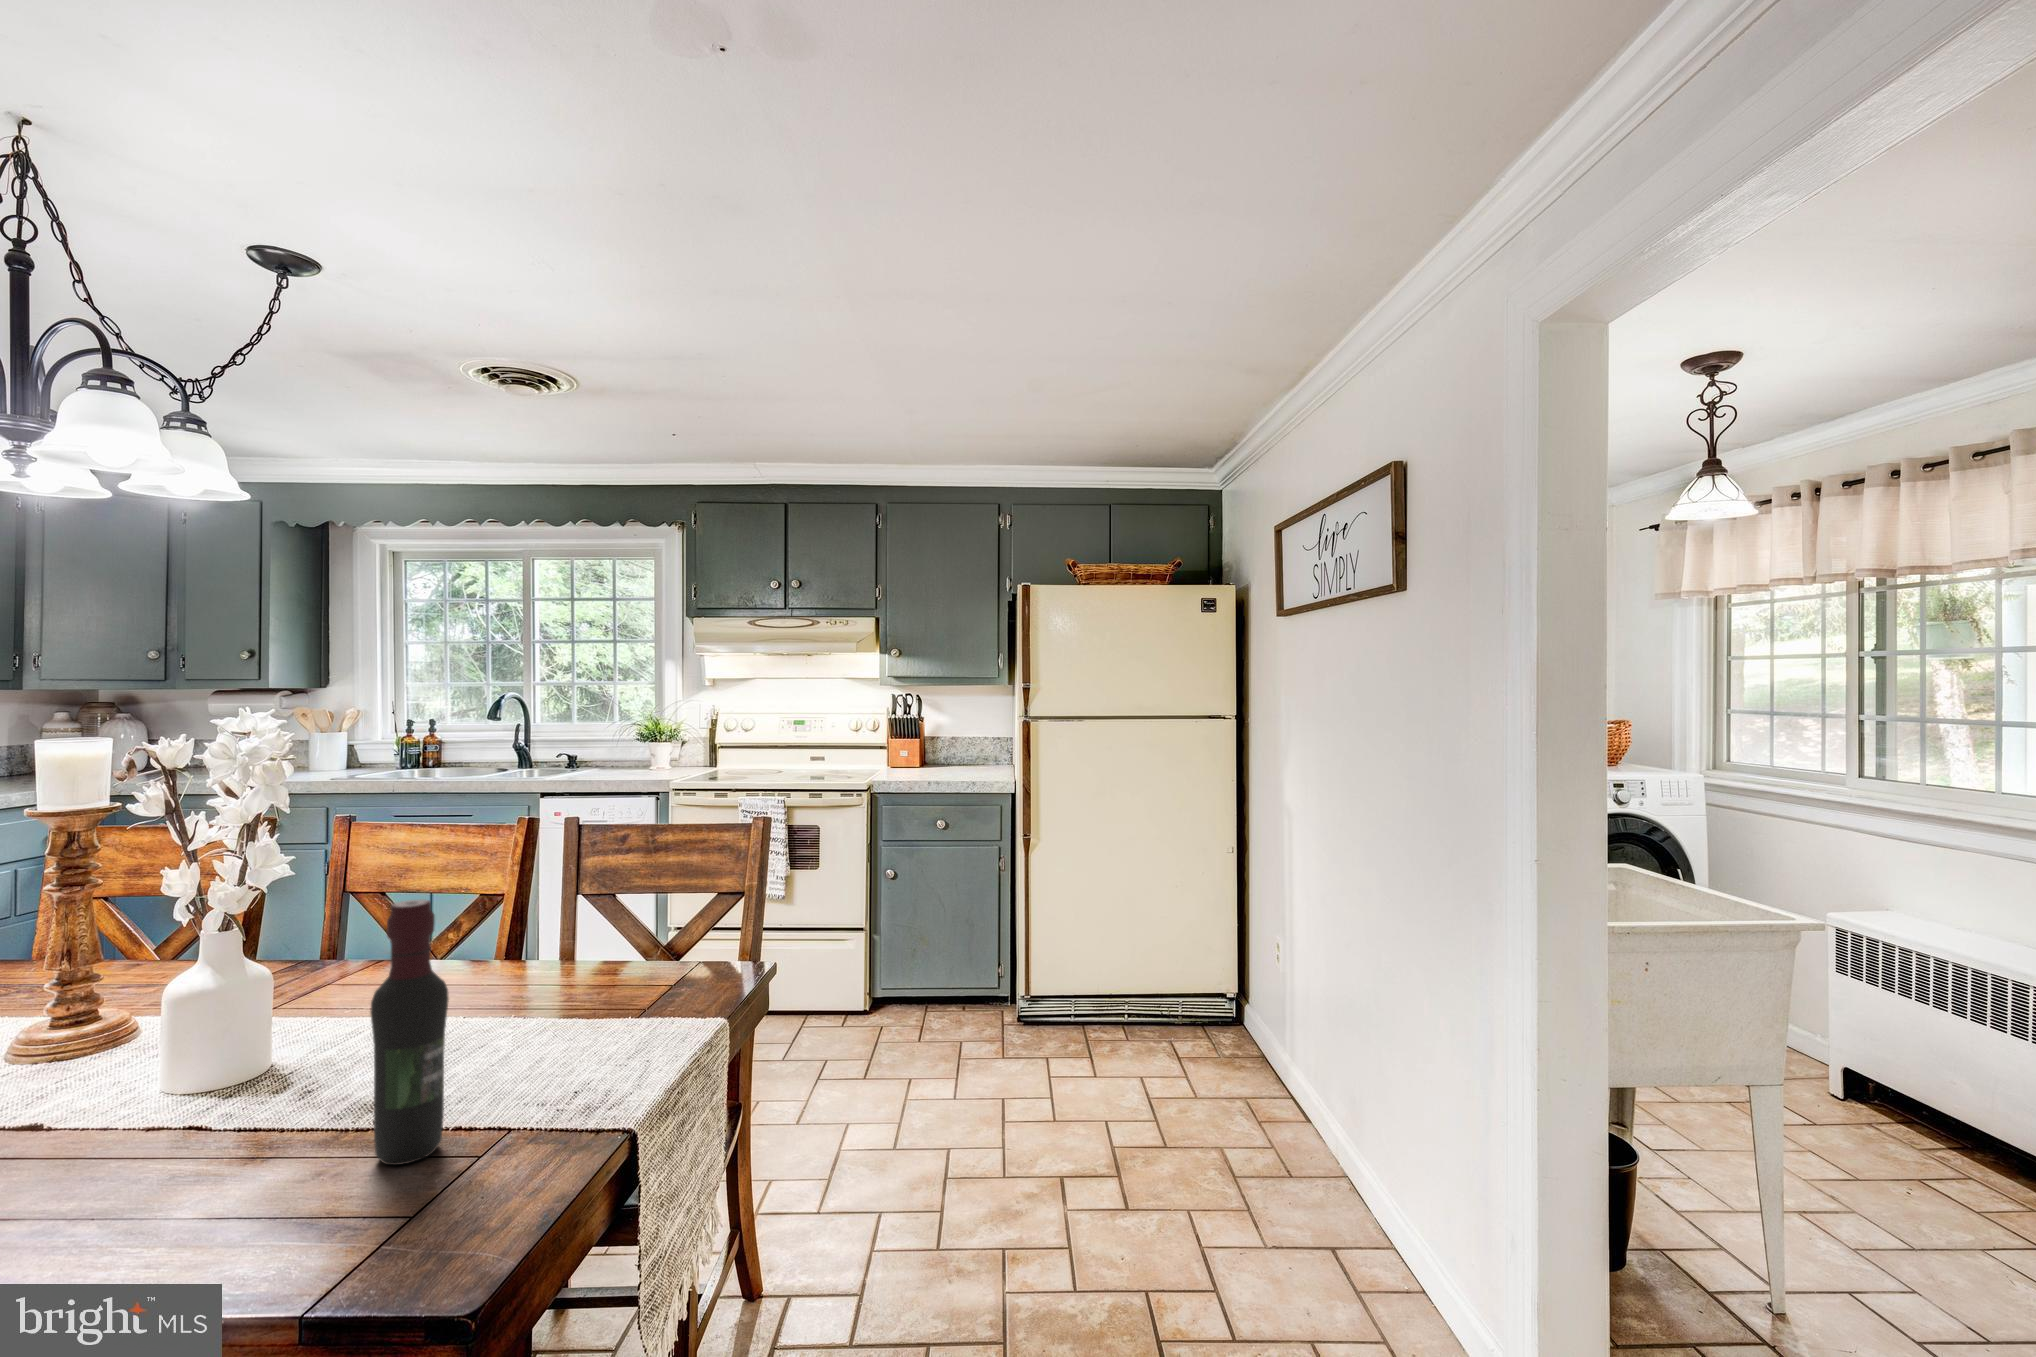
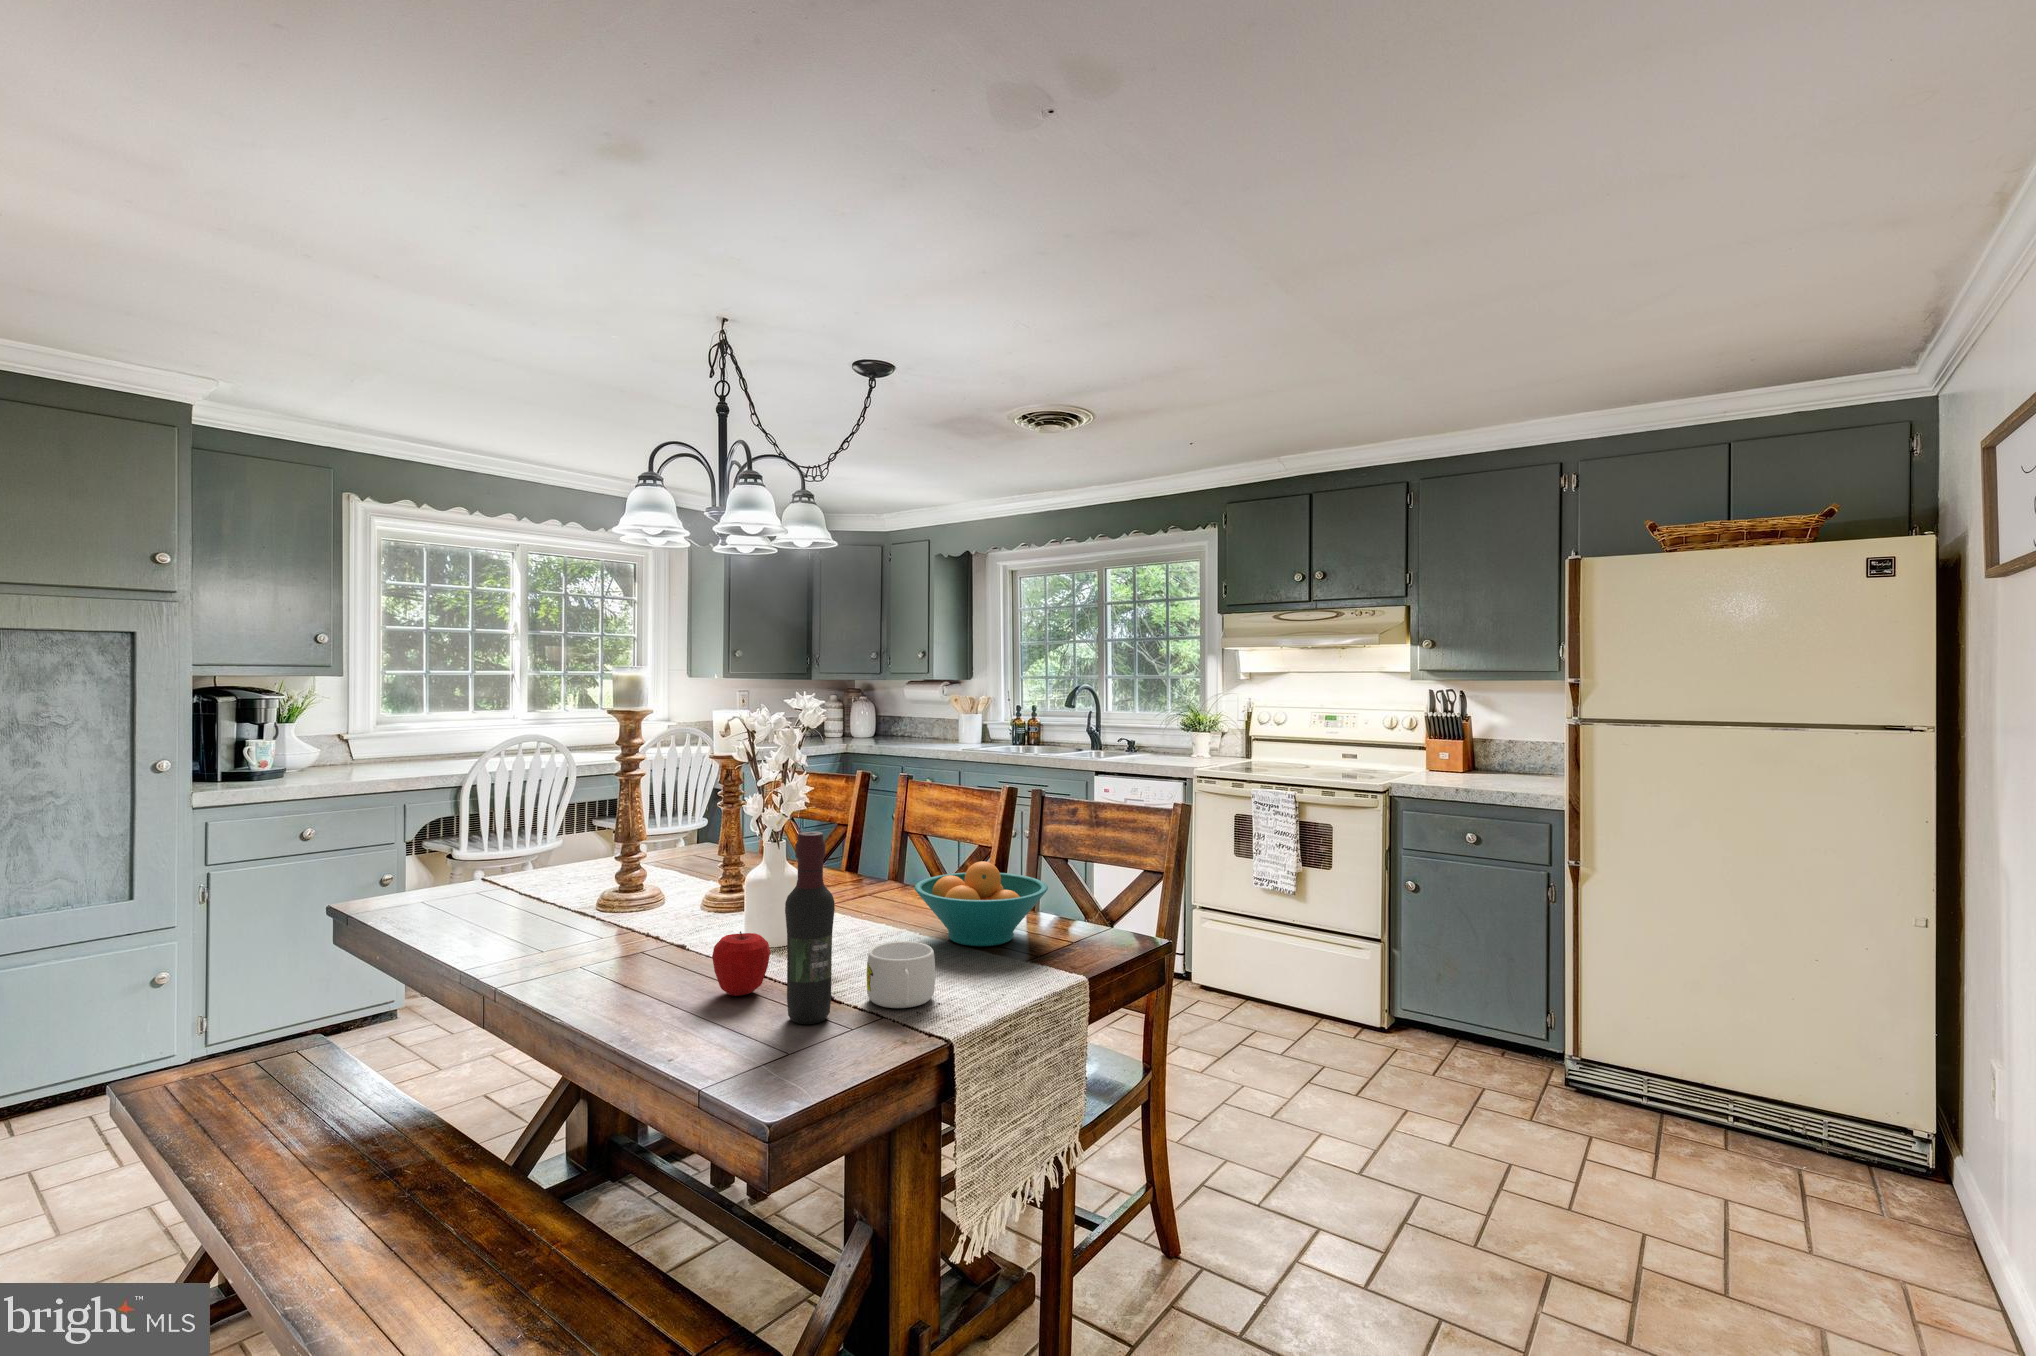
fruit bowl: none [465,908,644,1013] -> present [915,861,1048,946]
mug: none [473,1020,569,1110] -> present [867,942,935,1008]
apple: none [205,1060,309,1160] -> present [712,931,770,996]

